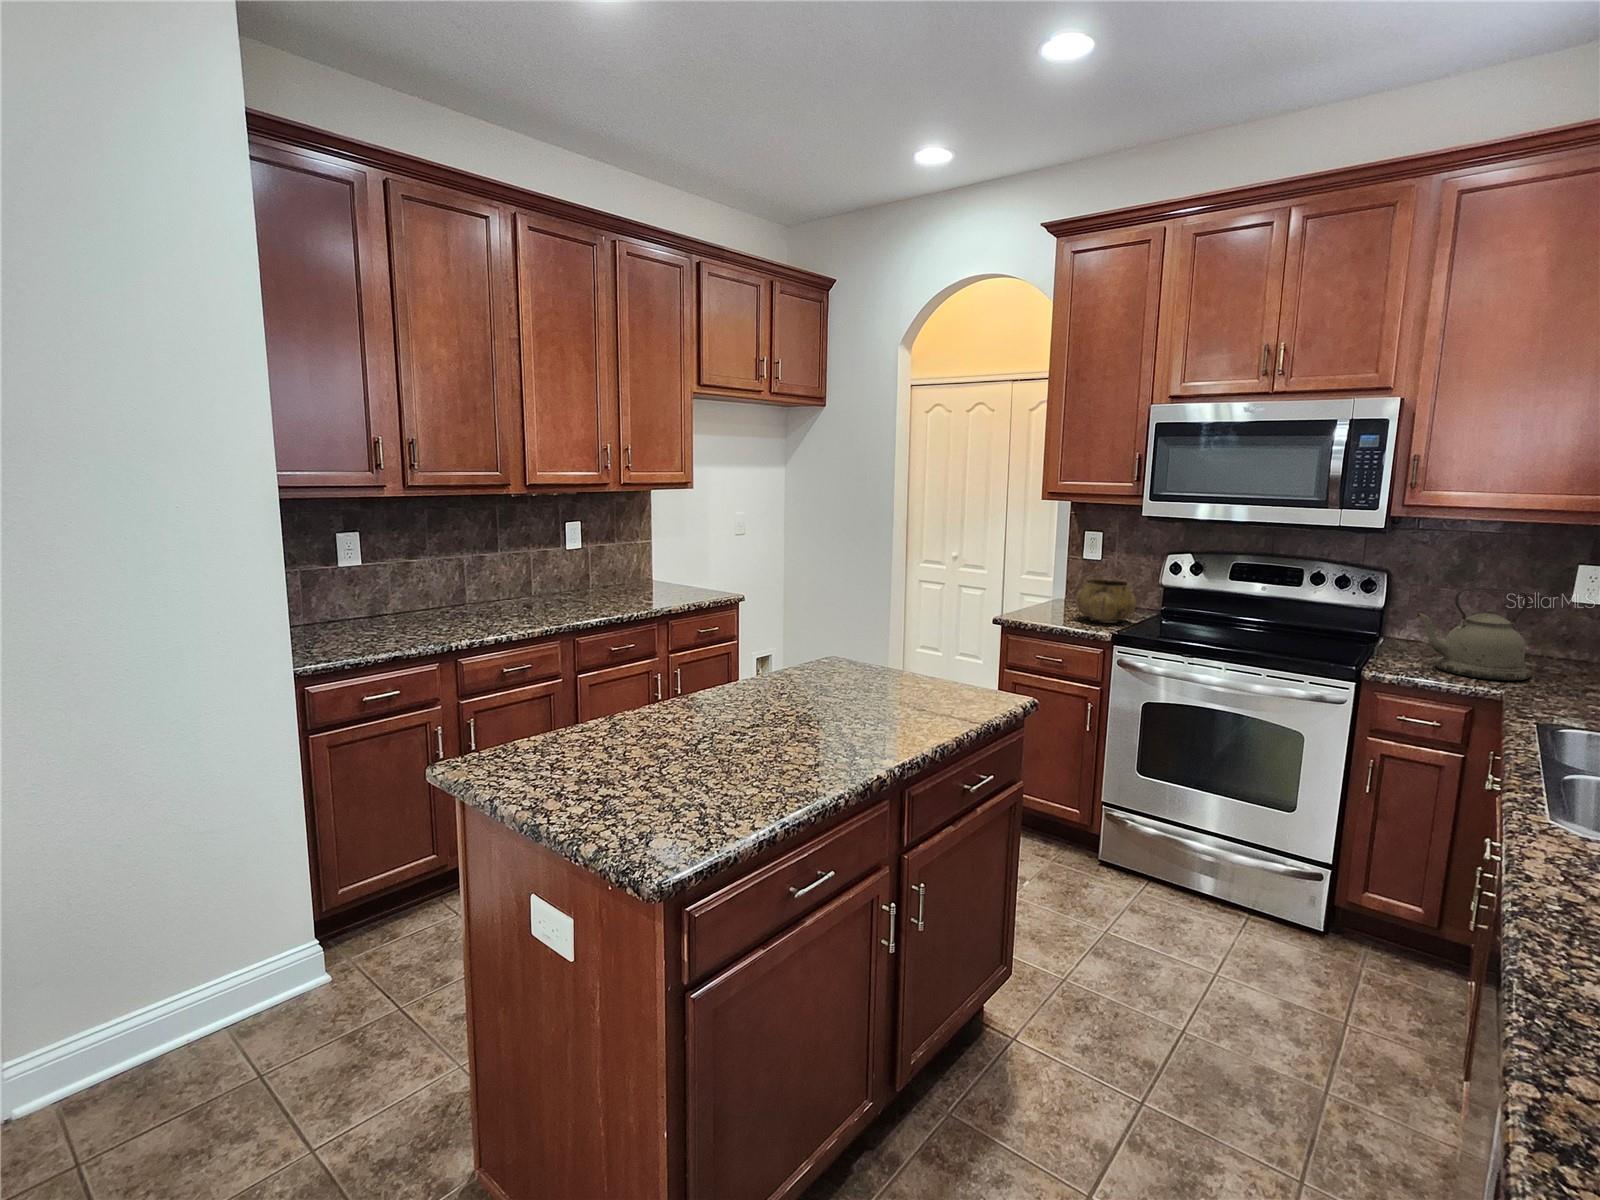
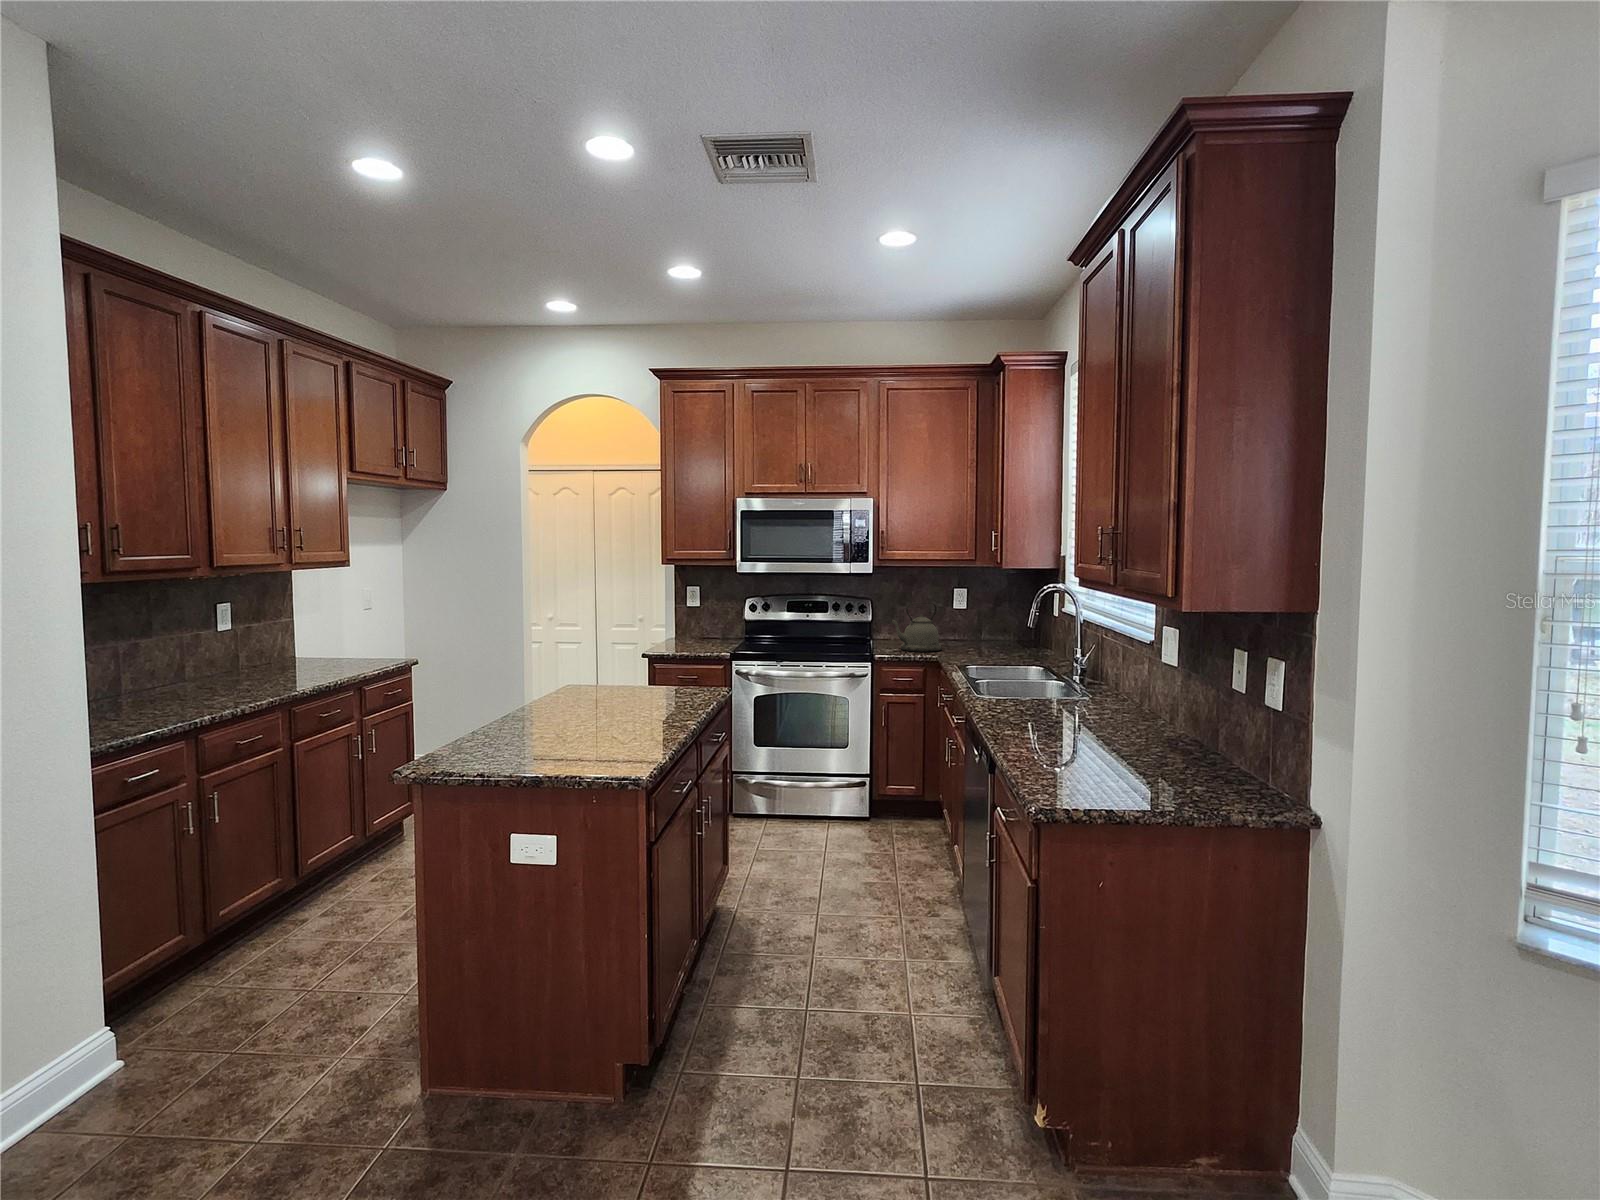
decorative bowl: present [1075,579,1136,623] -> none [694,618,734,648]

